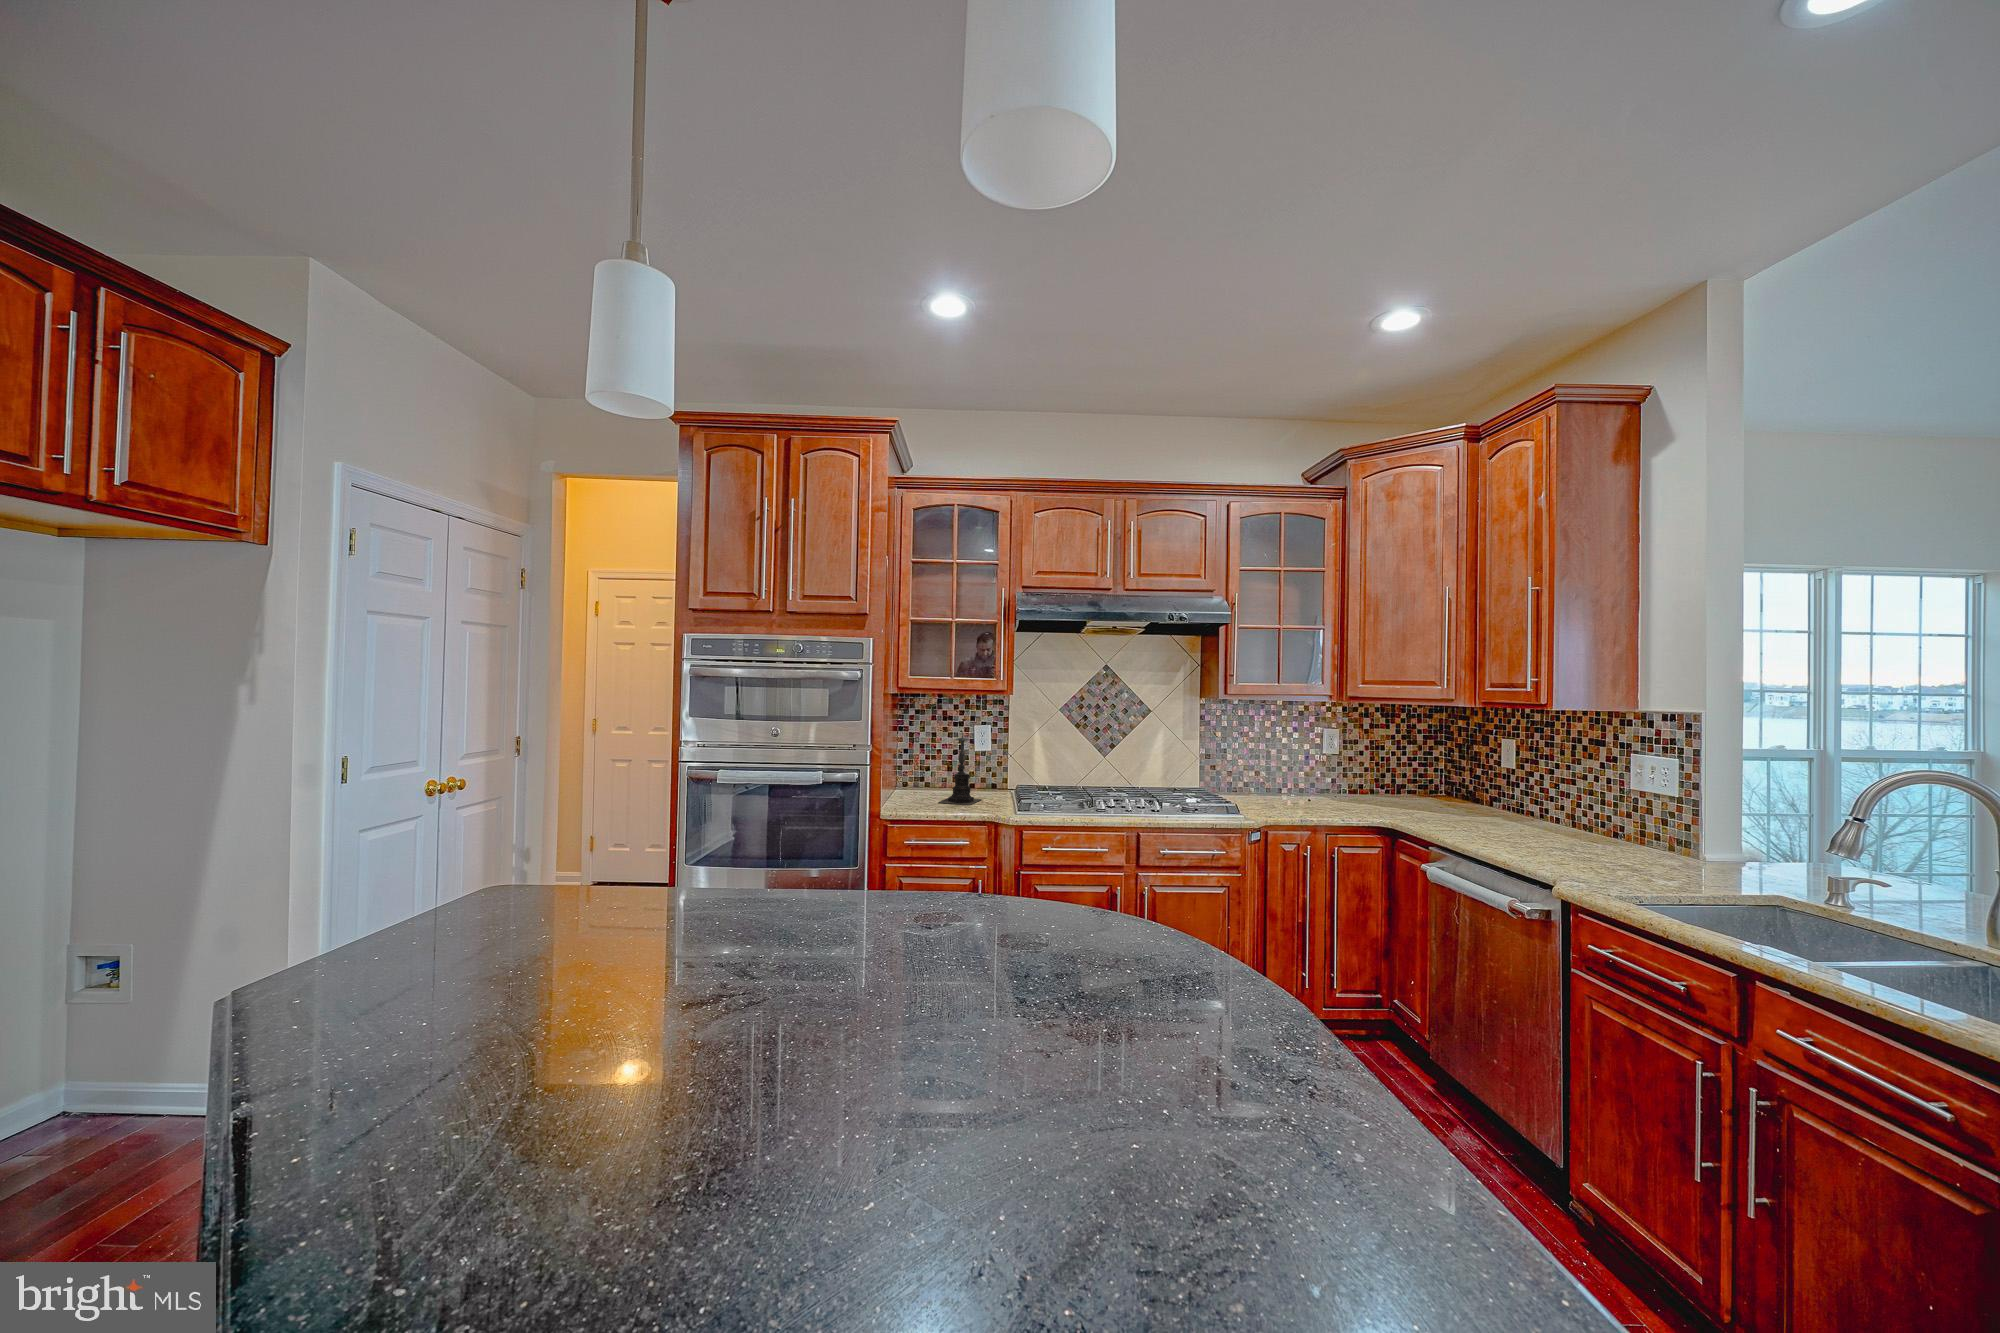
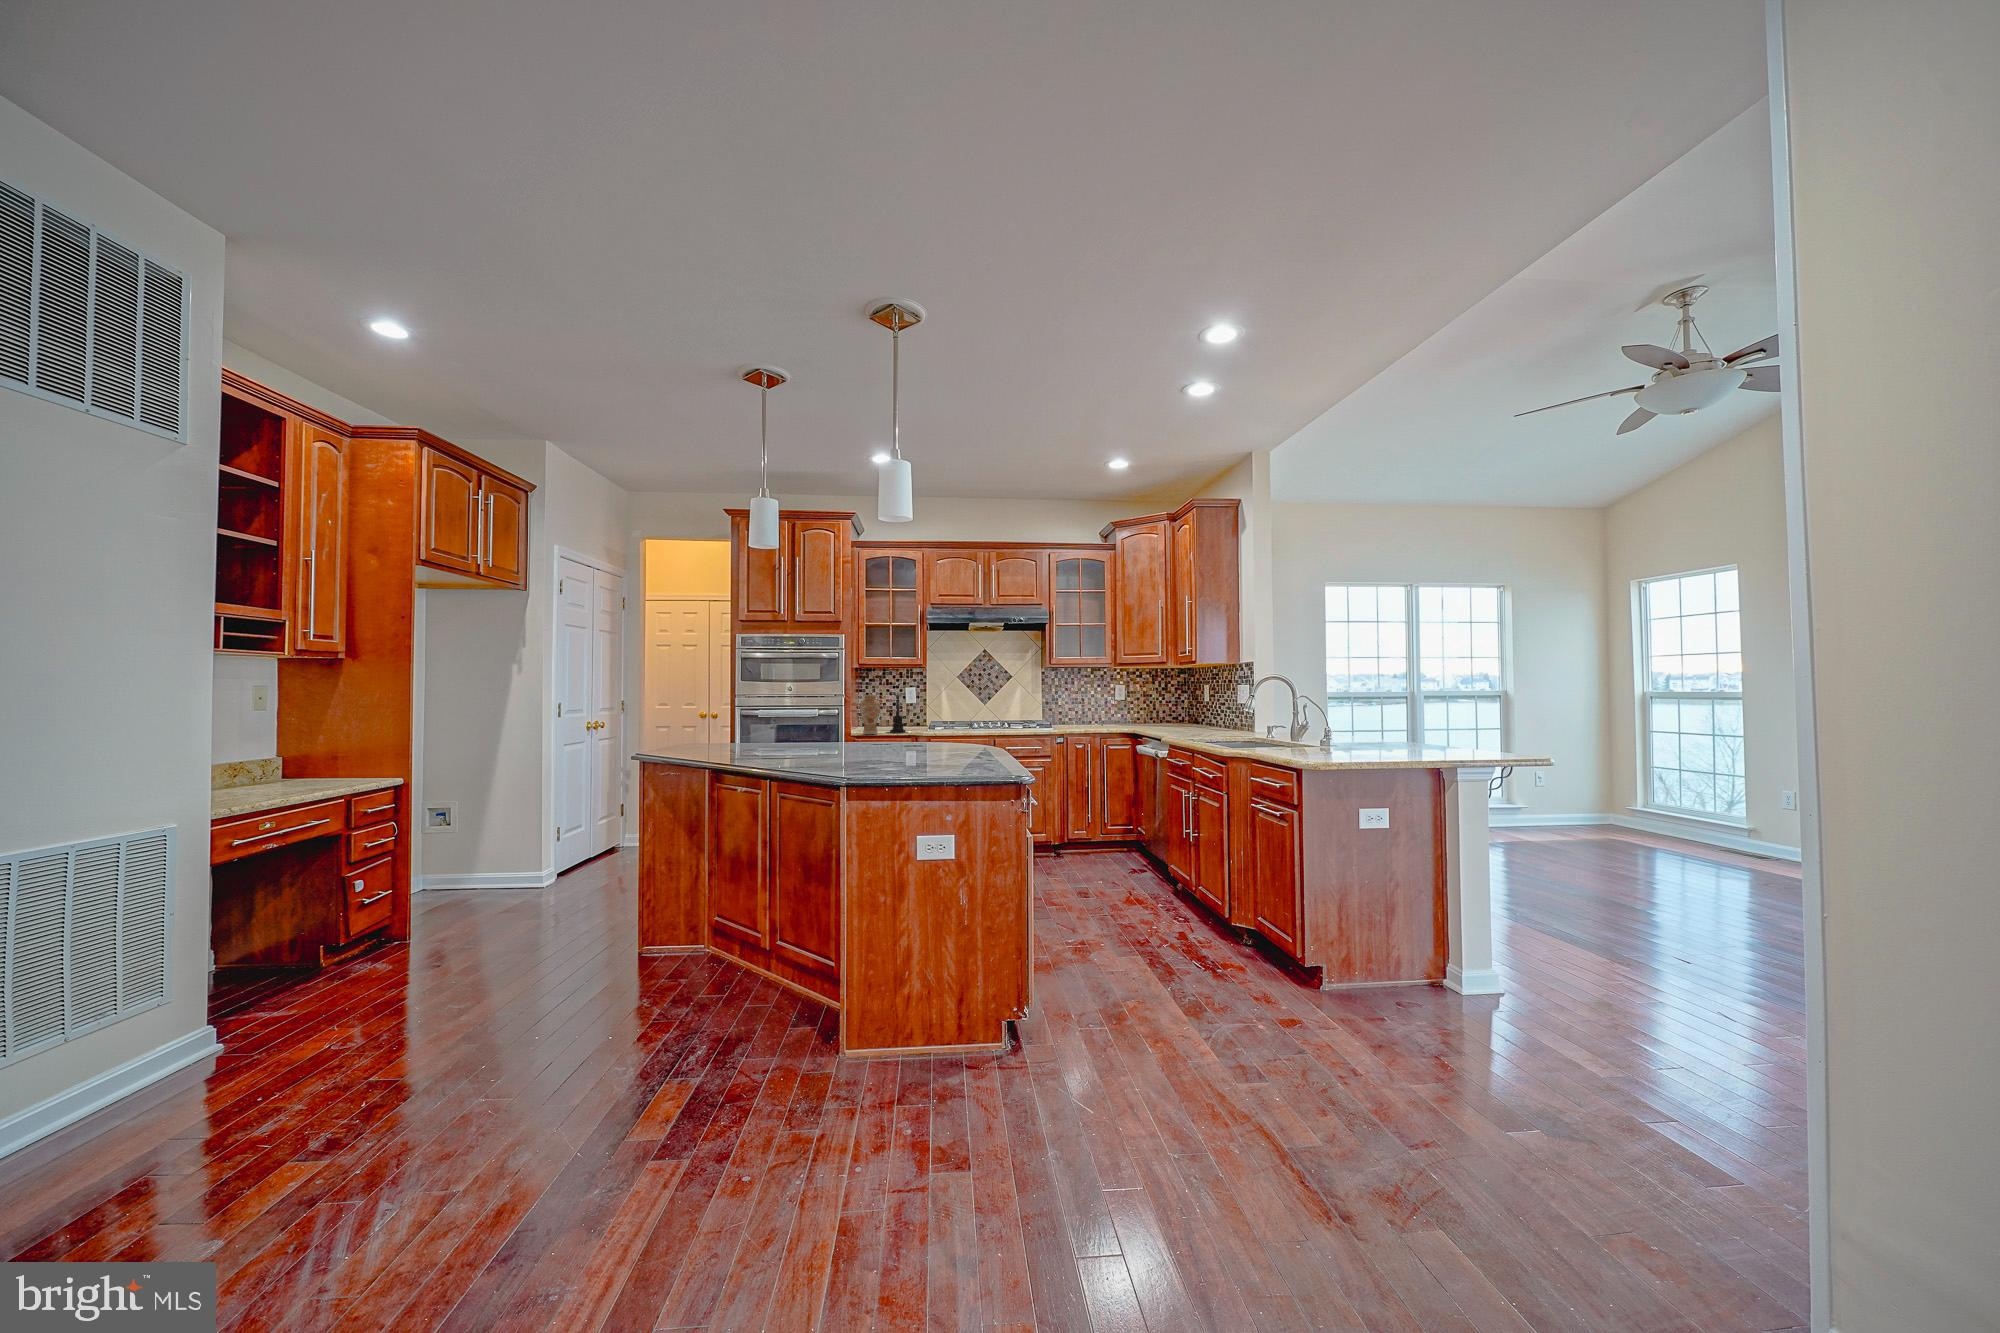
vase: none [897,742,933,812] -> present [860,695,881,734]

